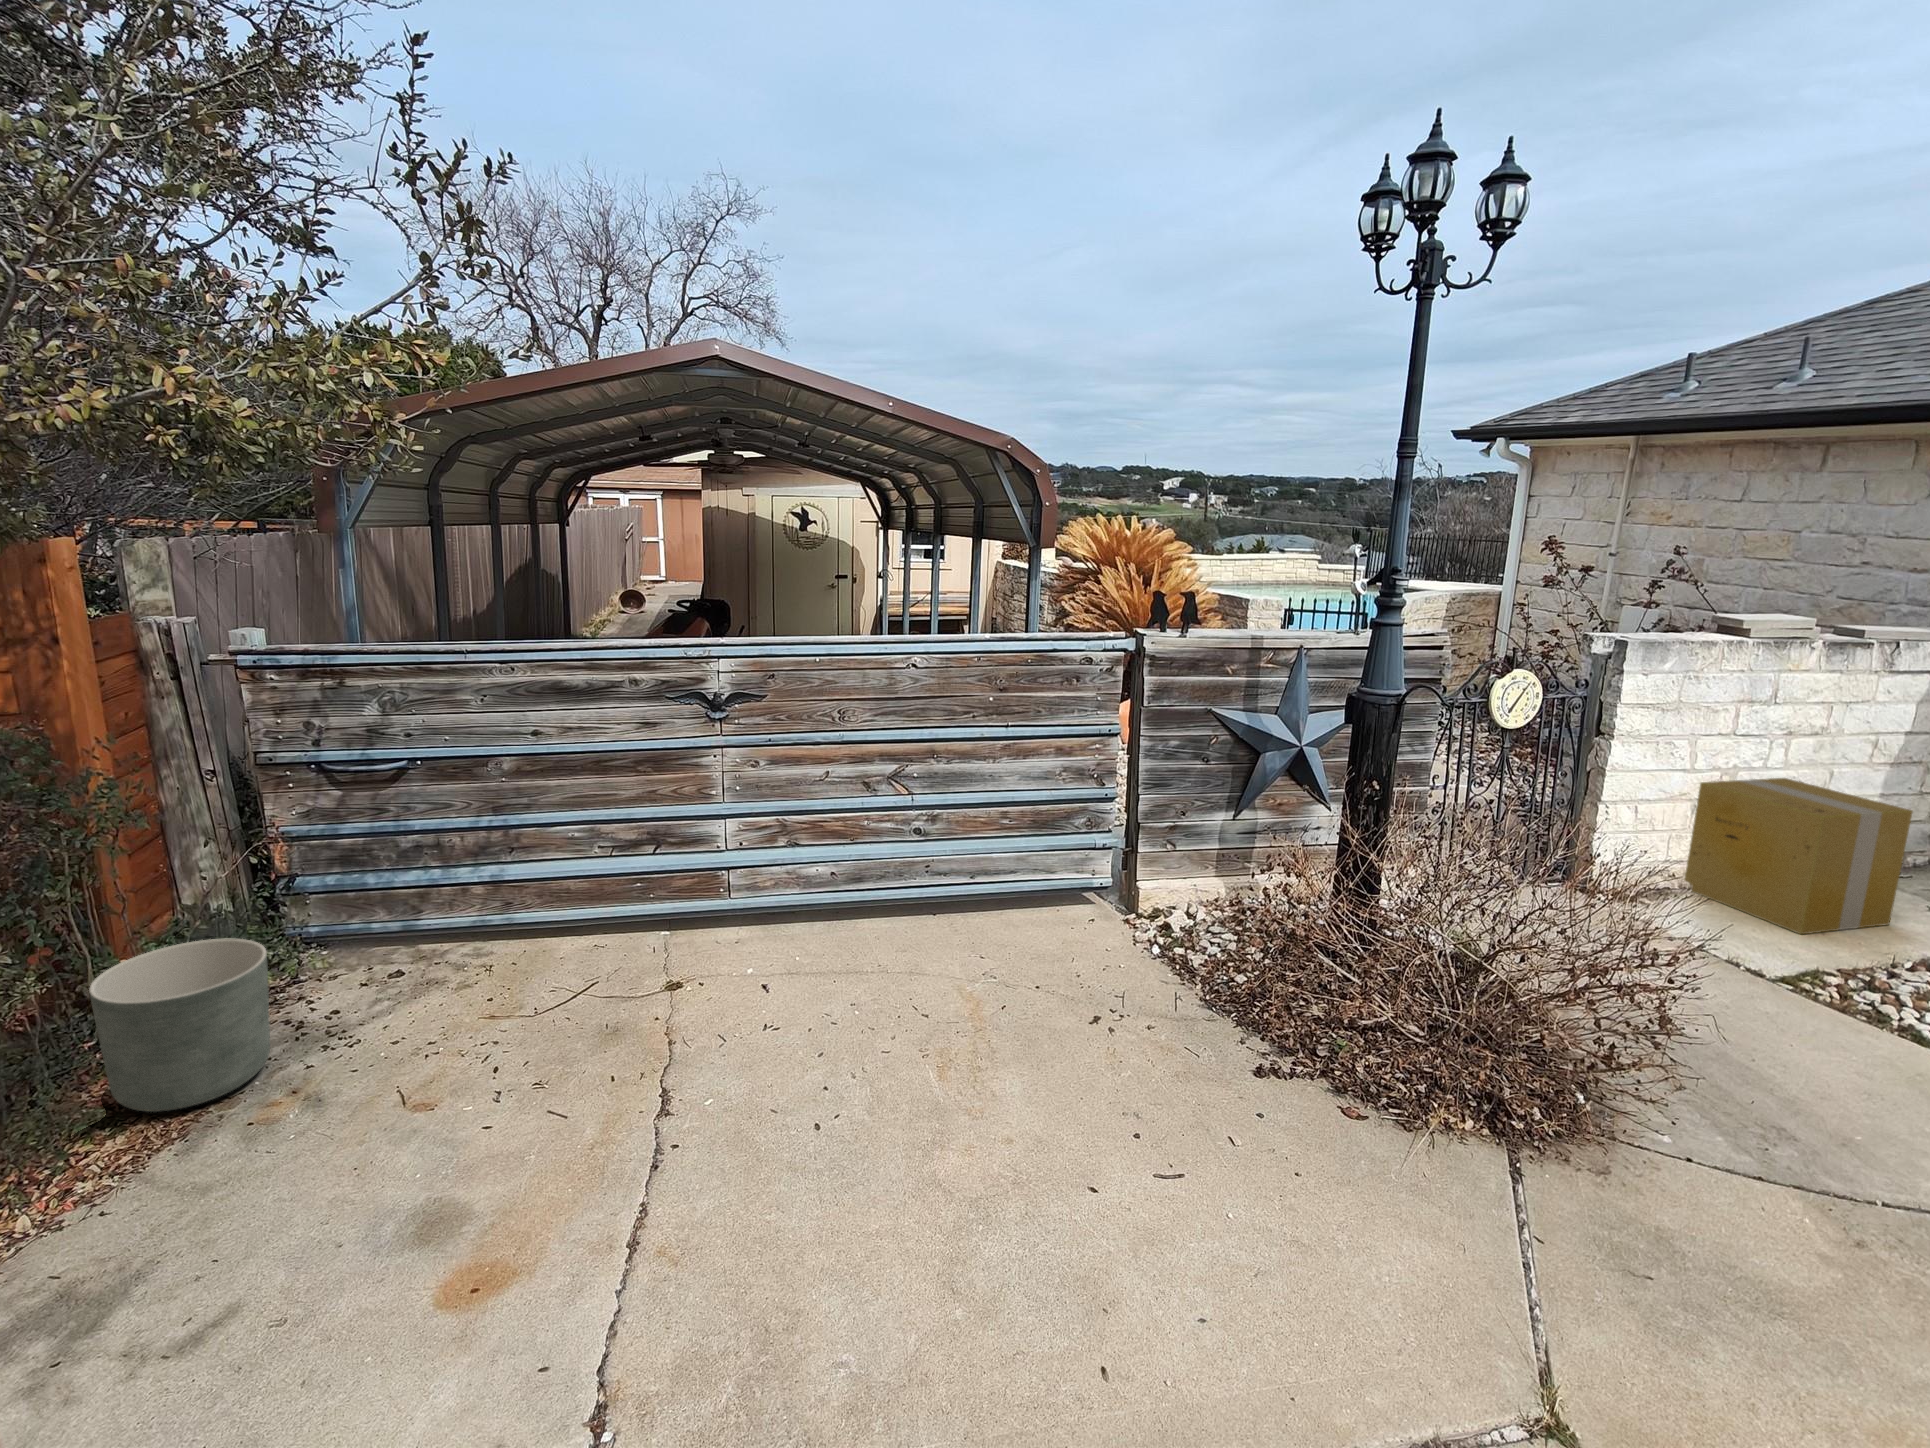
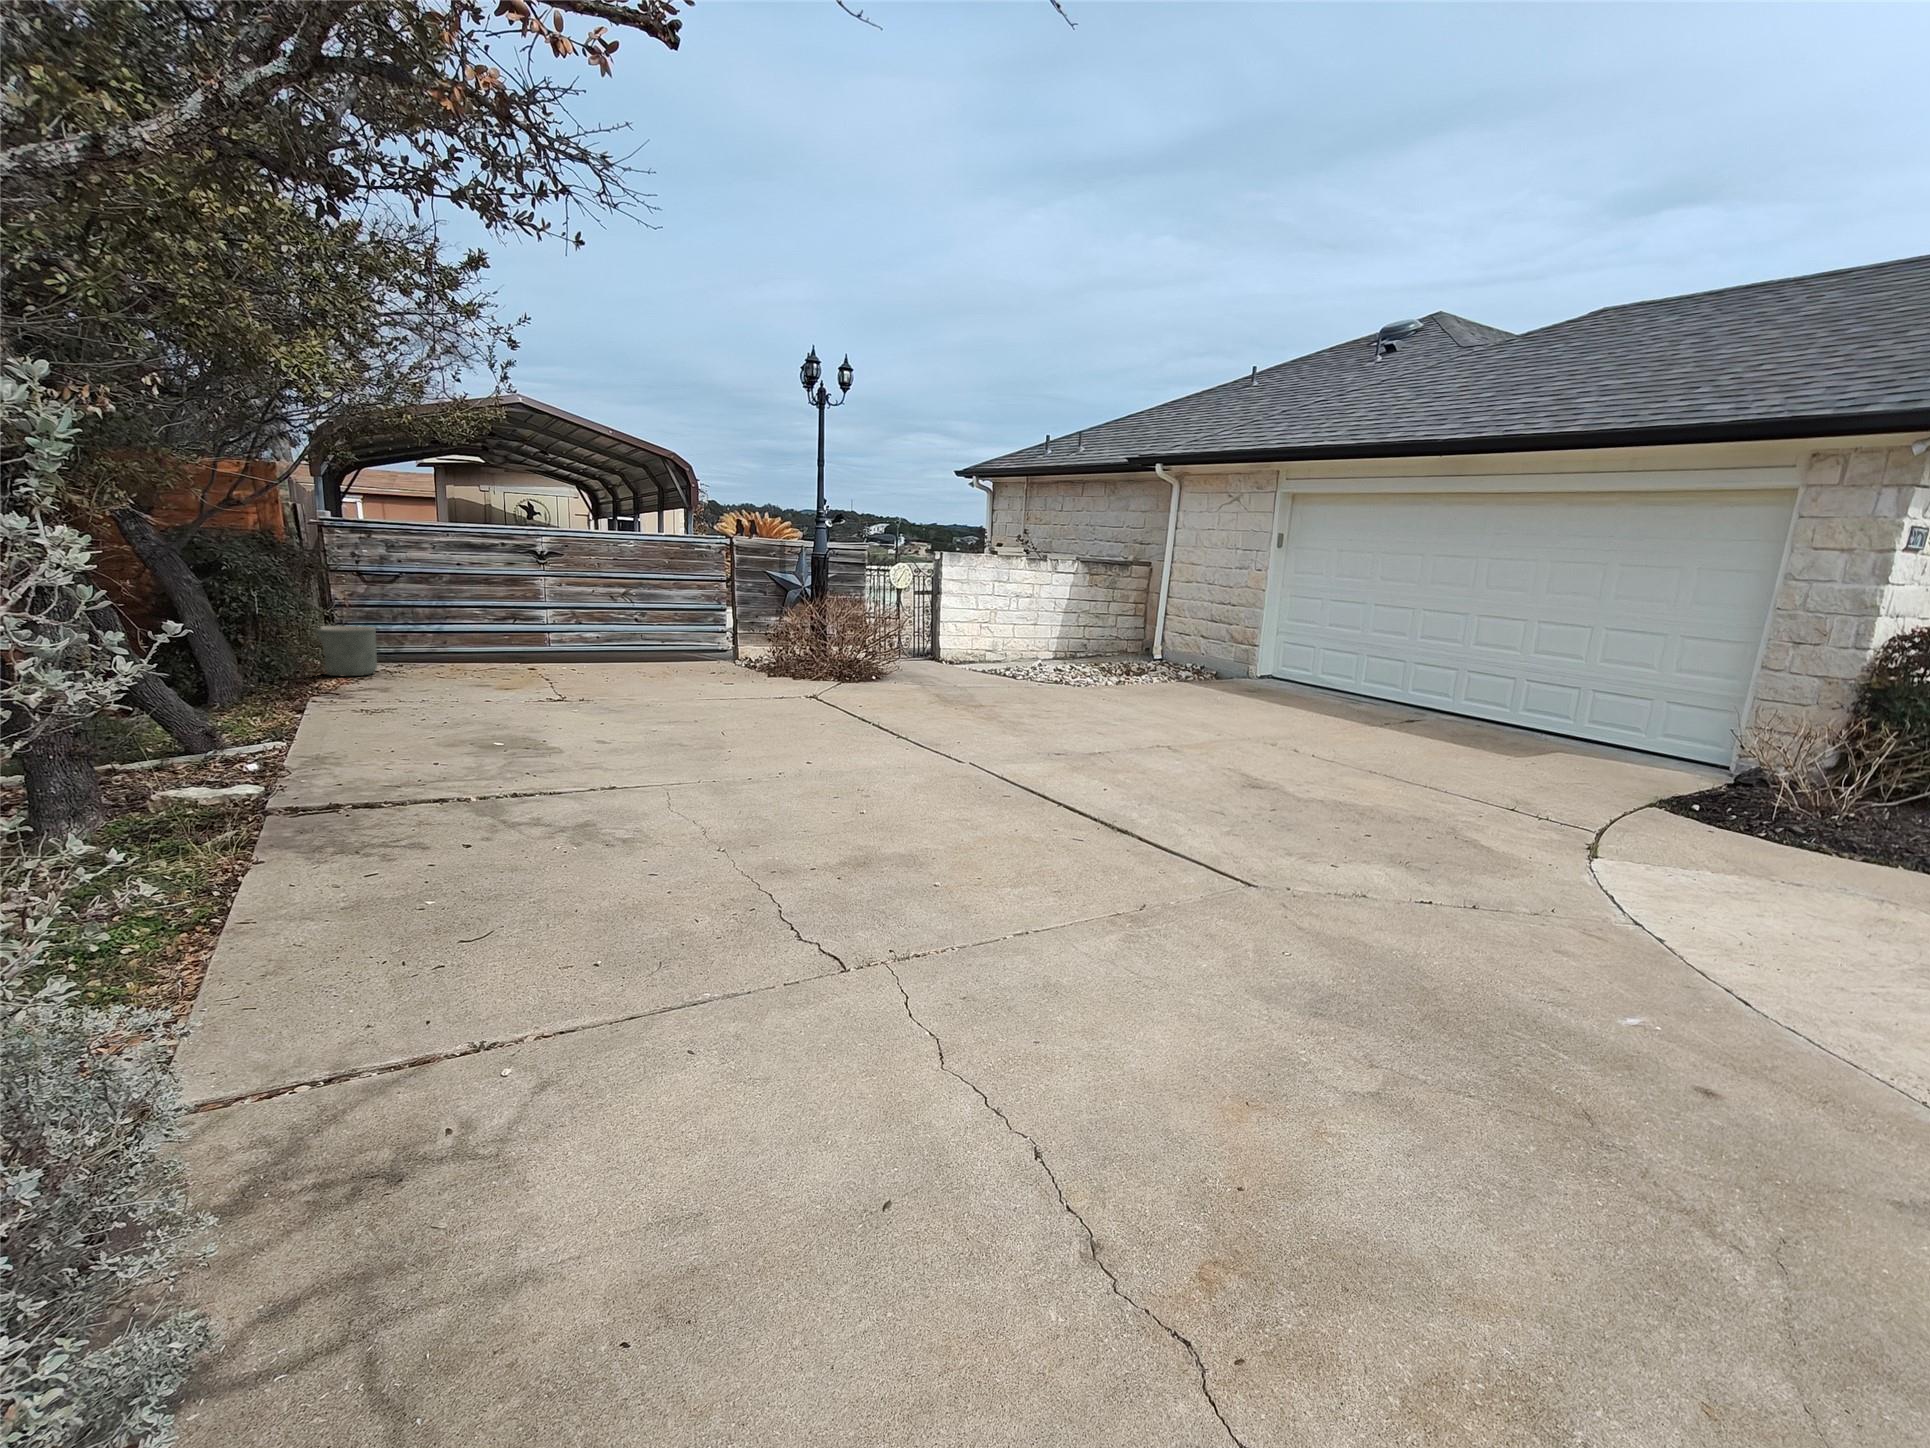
cardboard box: present [1685,778,1913,934] -> none [978,615,1044,665]

